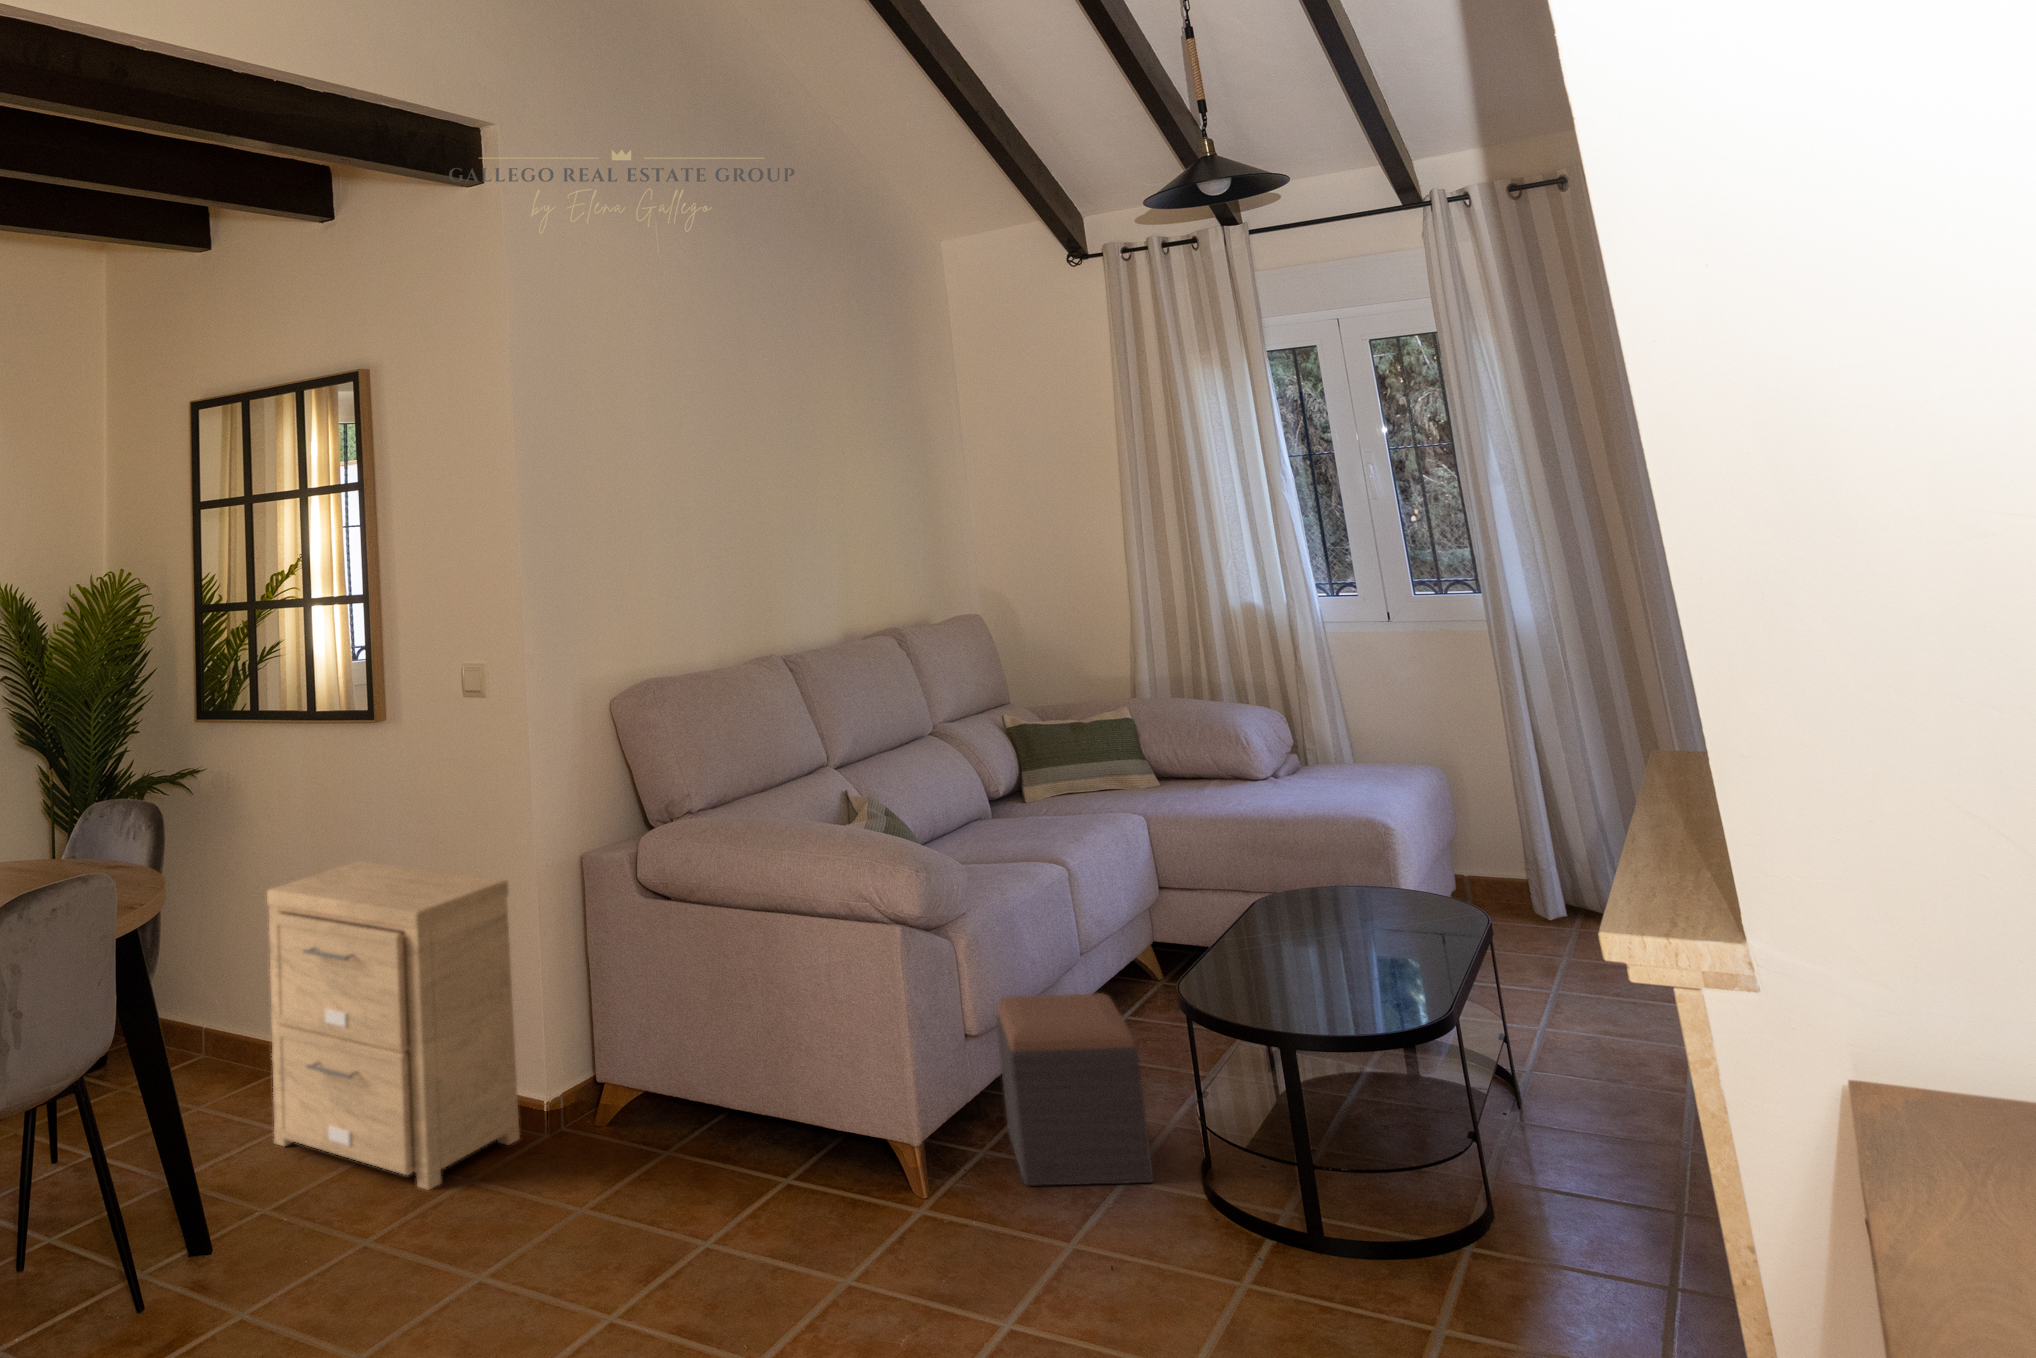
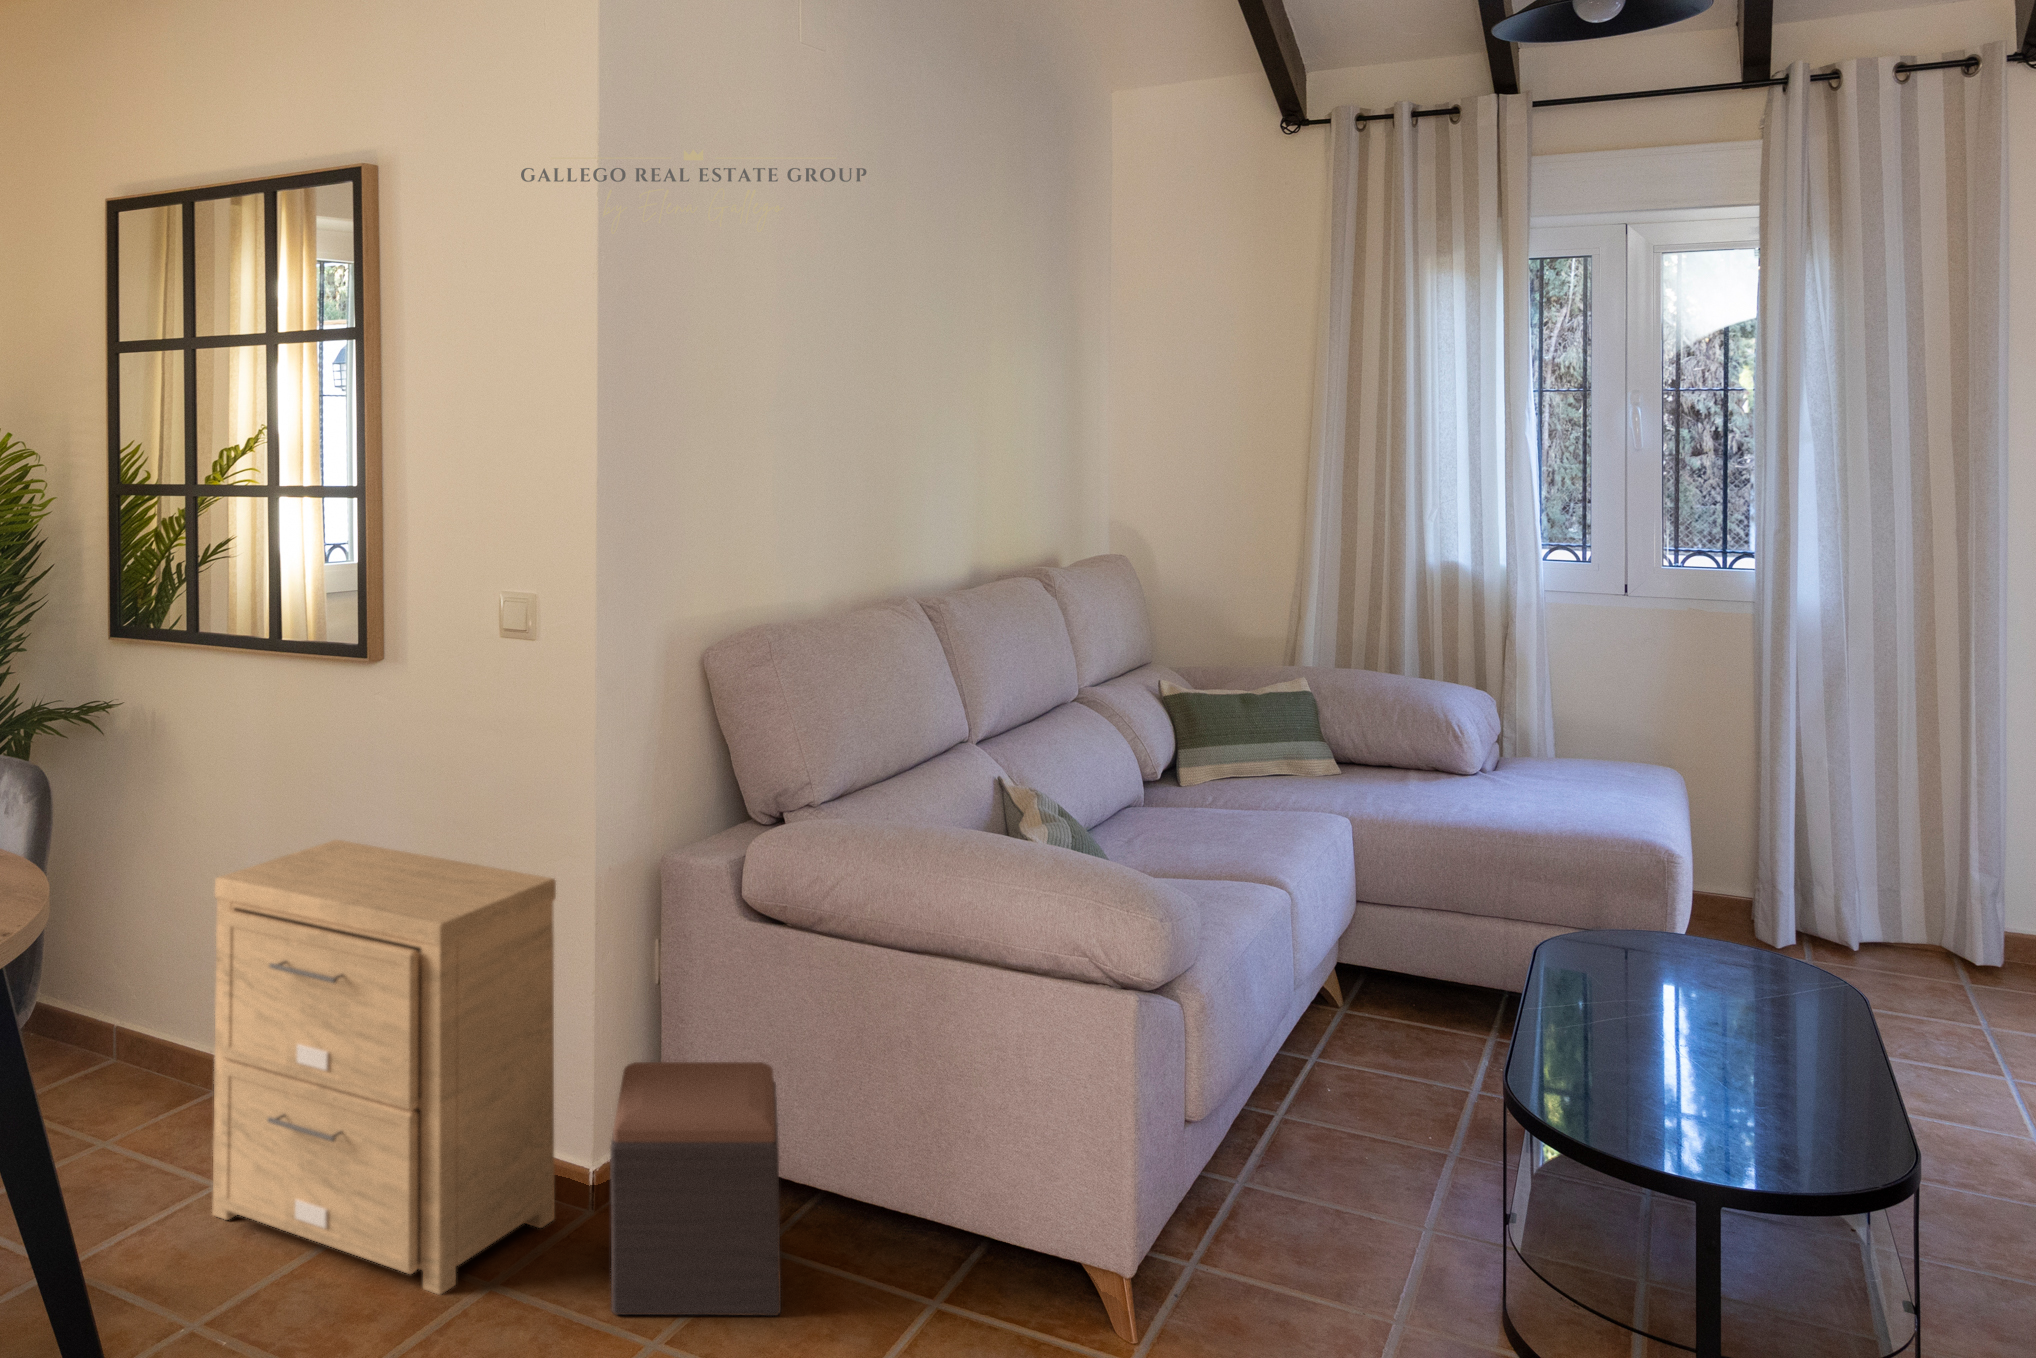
footstool: present [997,993,1154,1186] -> present [610,1062,781,1316]

